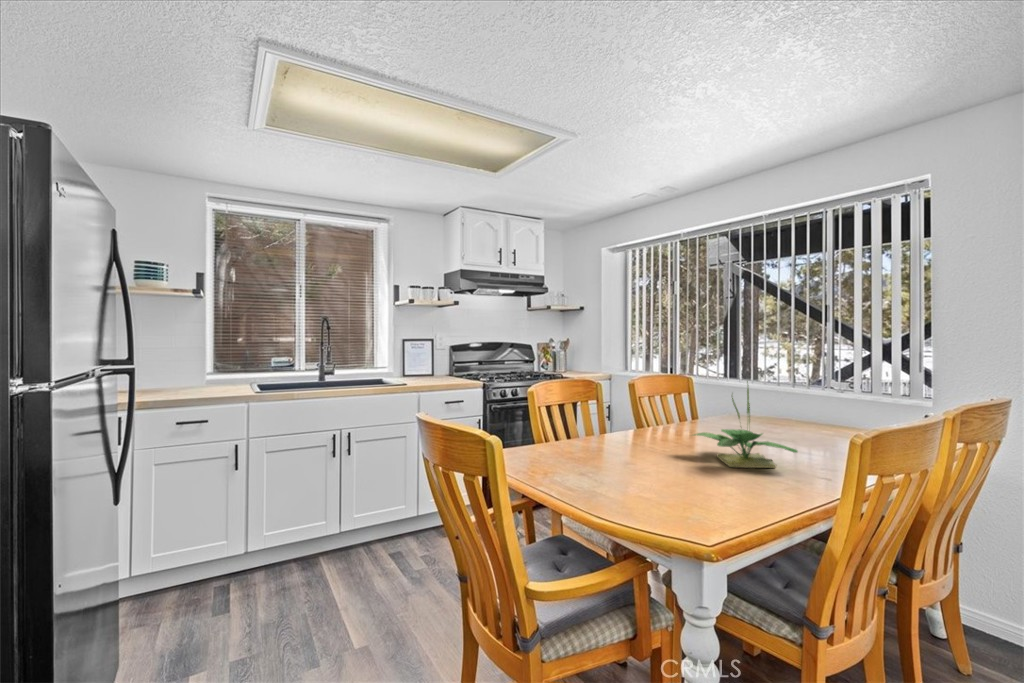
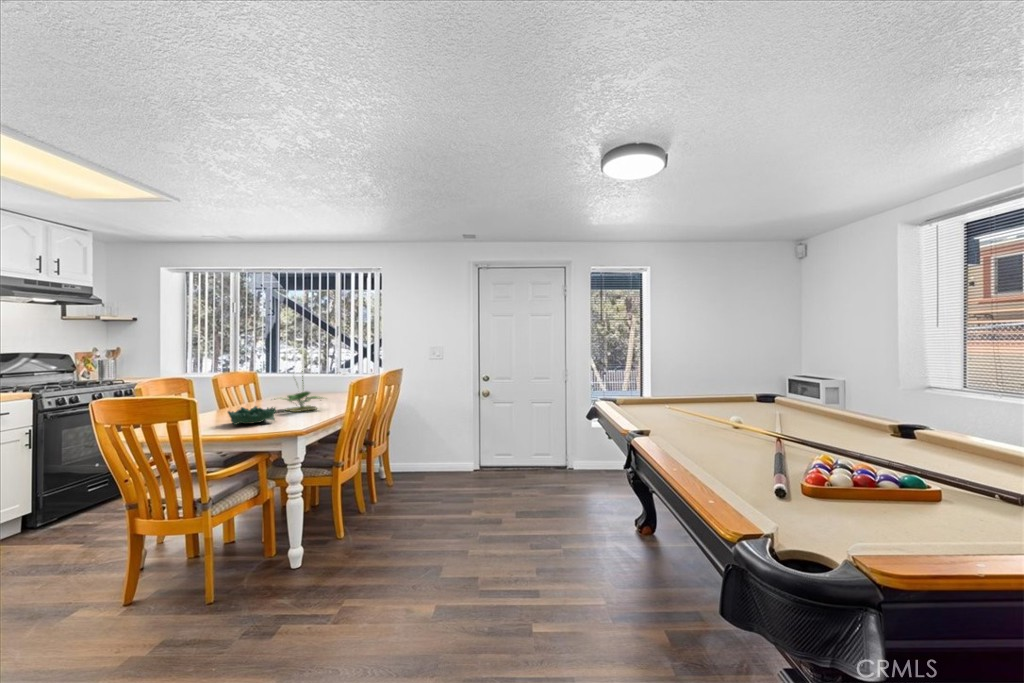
decorative bowl: none [602,448,684,492] -> present [228,406,276,425]

